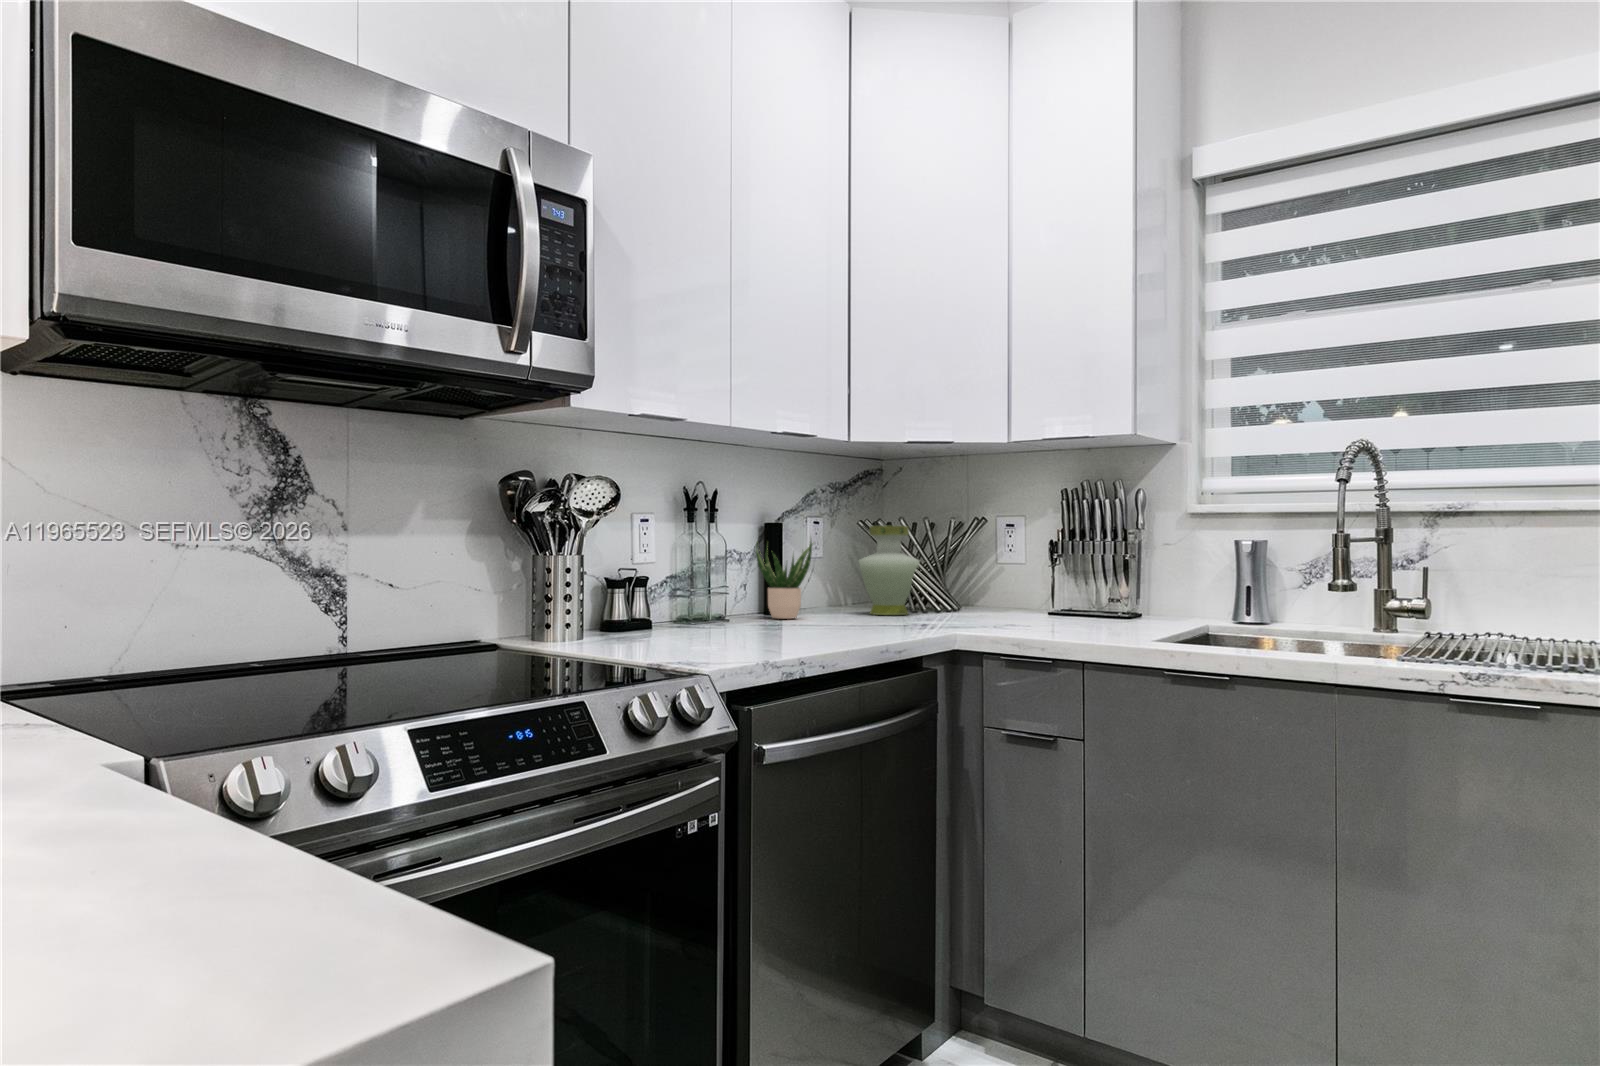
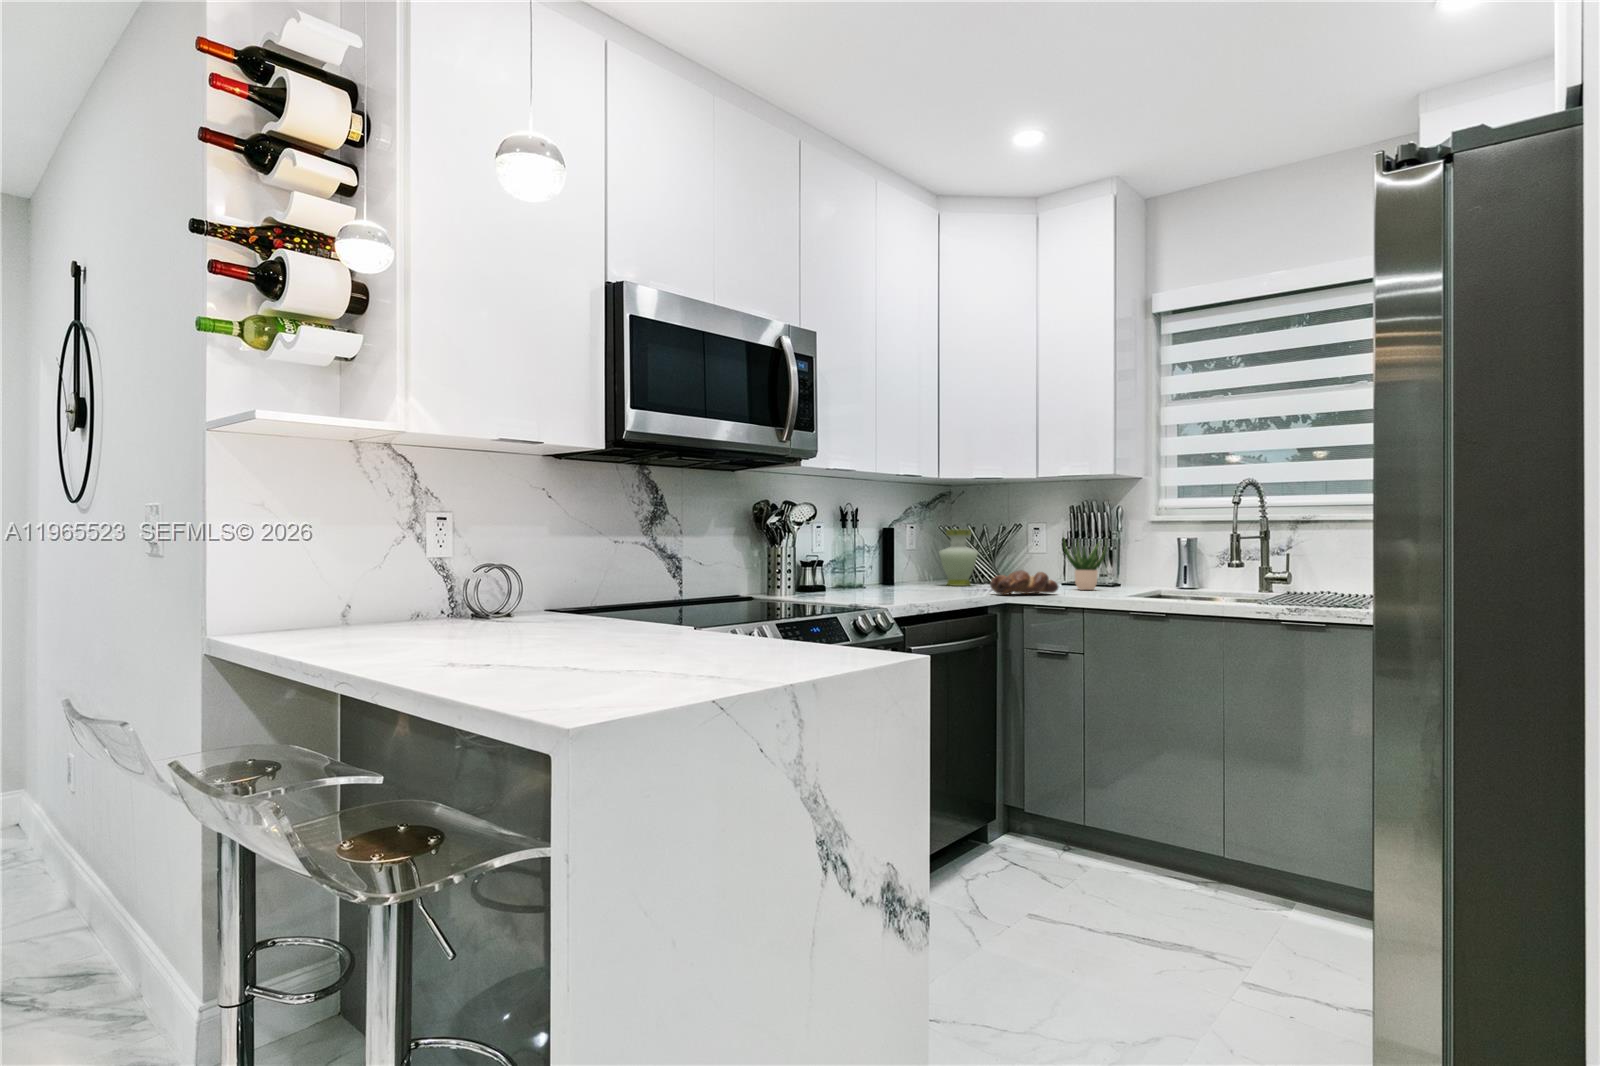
potted plant: present [754,541,813,619] -> present [1063,540,1107,590]
bread loaf: none [931,594,1047,638] -> present [990,570,1058,595]

